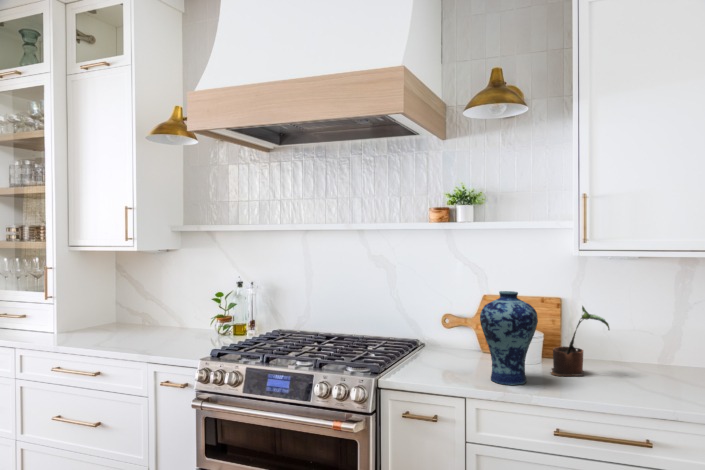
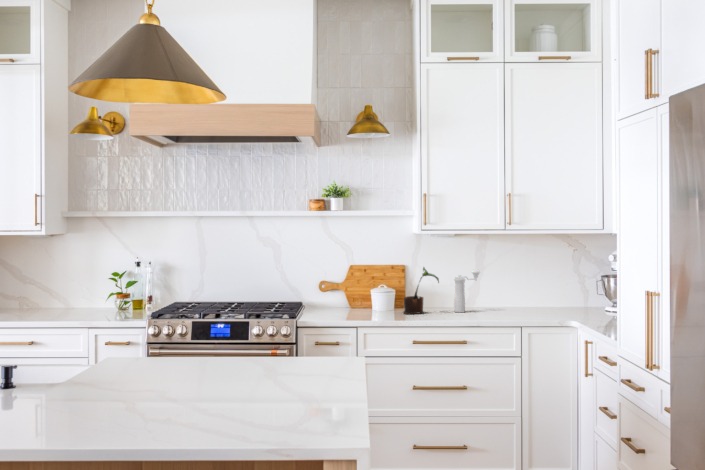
vase: present [480,291,538,385] -> none [362,258,398,319]
pepper mill: none [635,311,681,378] -> present [454,270,480,312]

